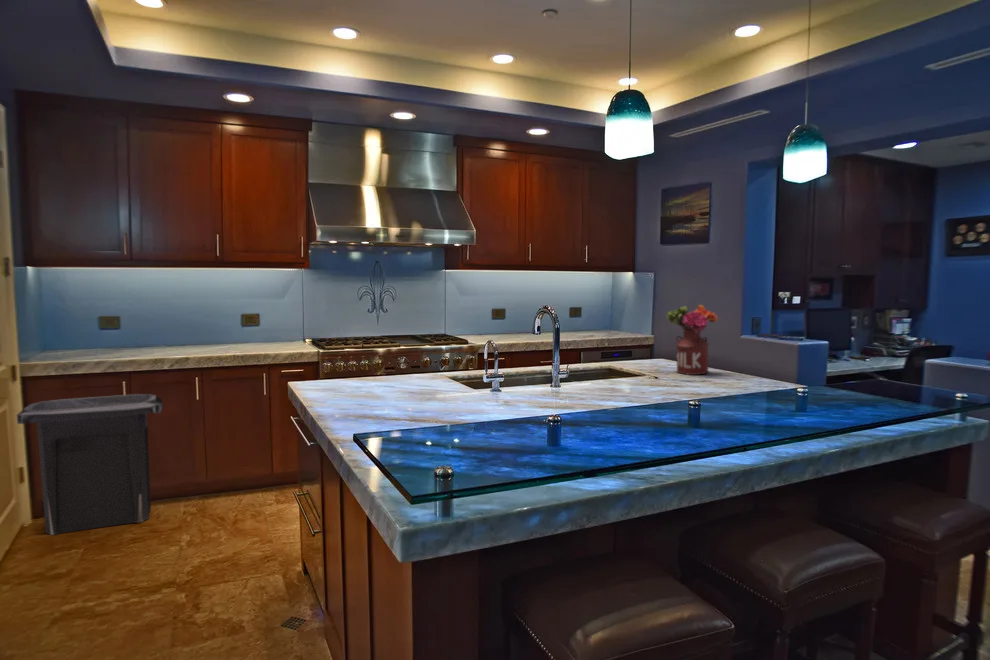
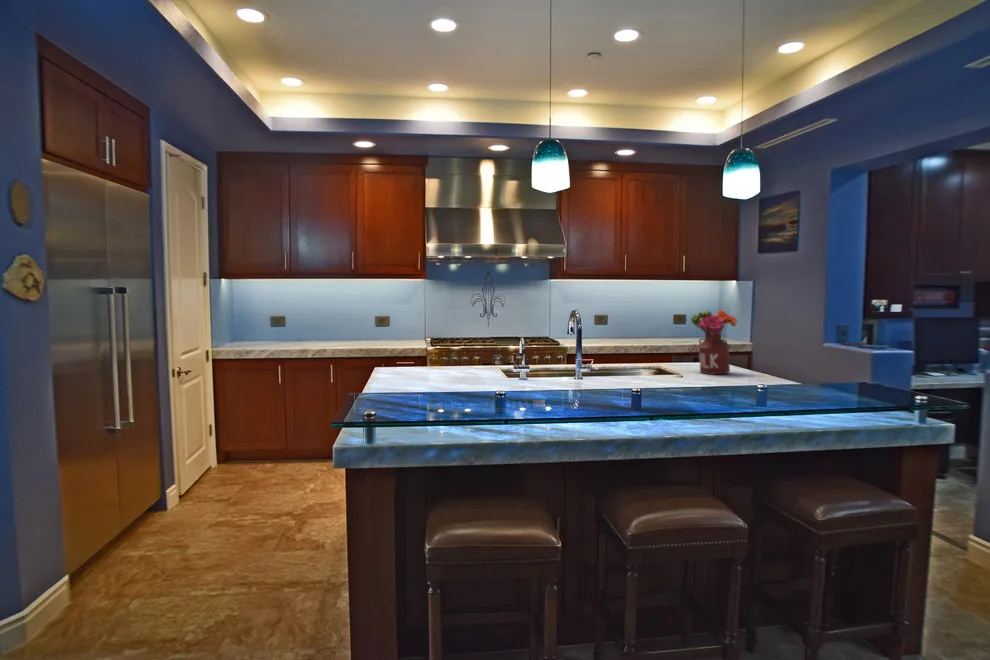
trash can: present [17,394,163,535] -> none [208,375,304,474]

